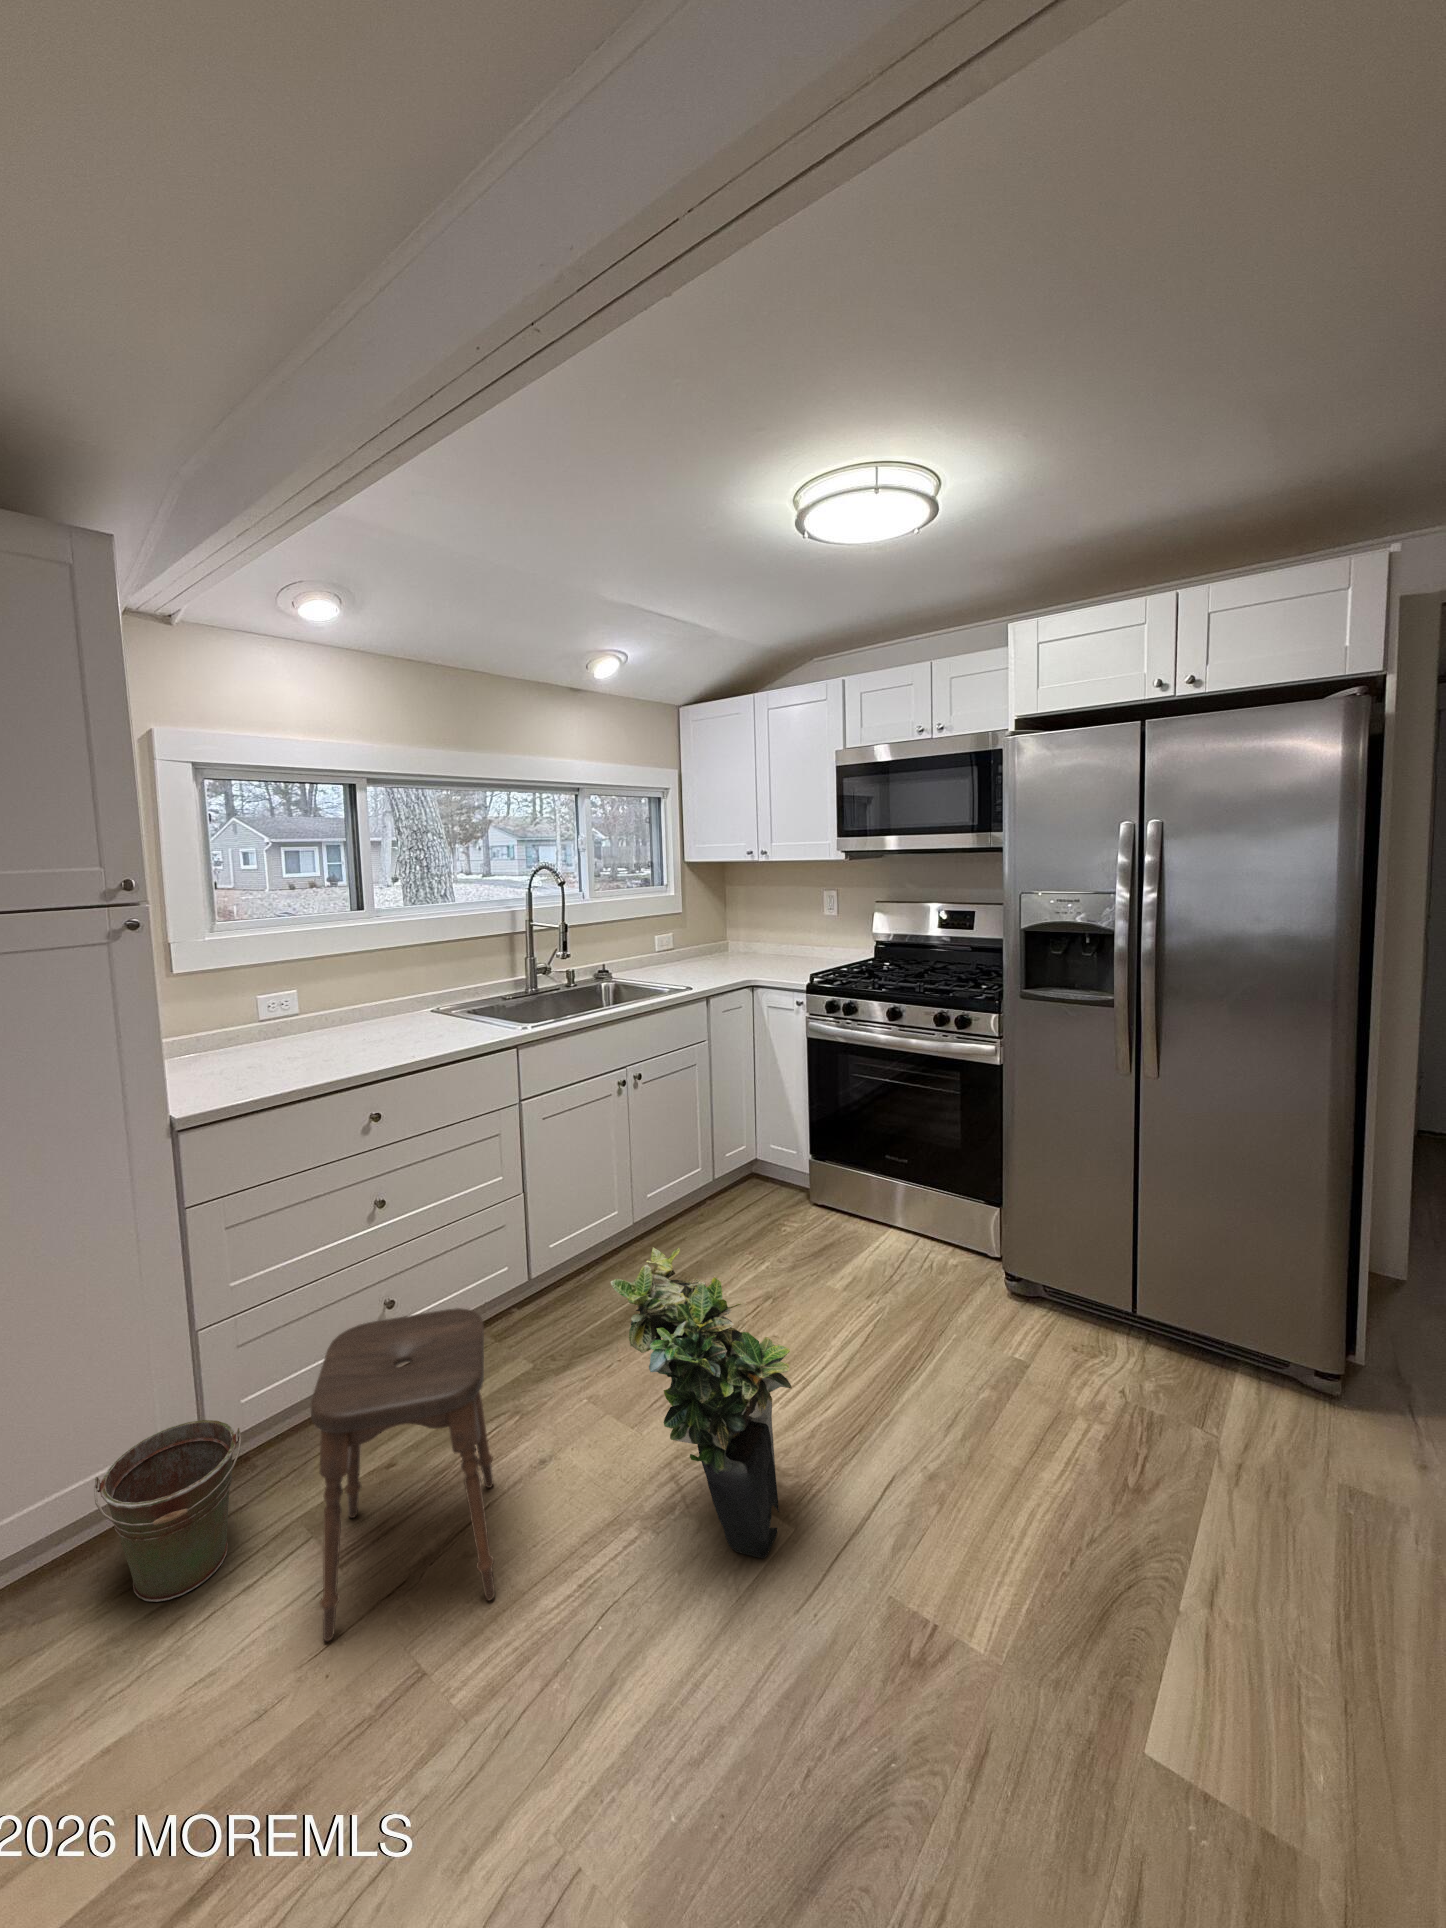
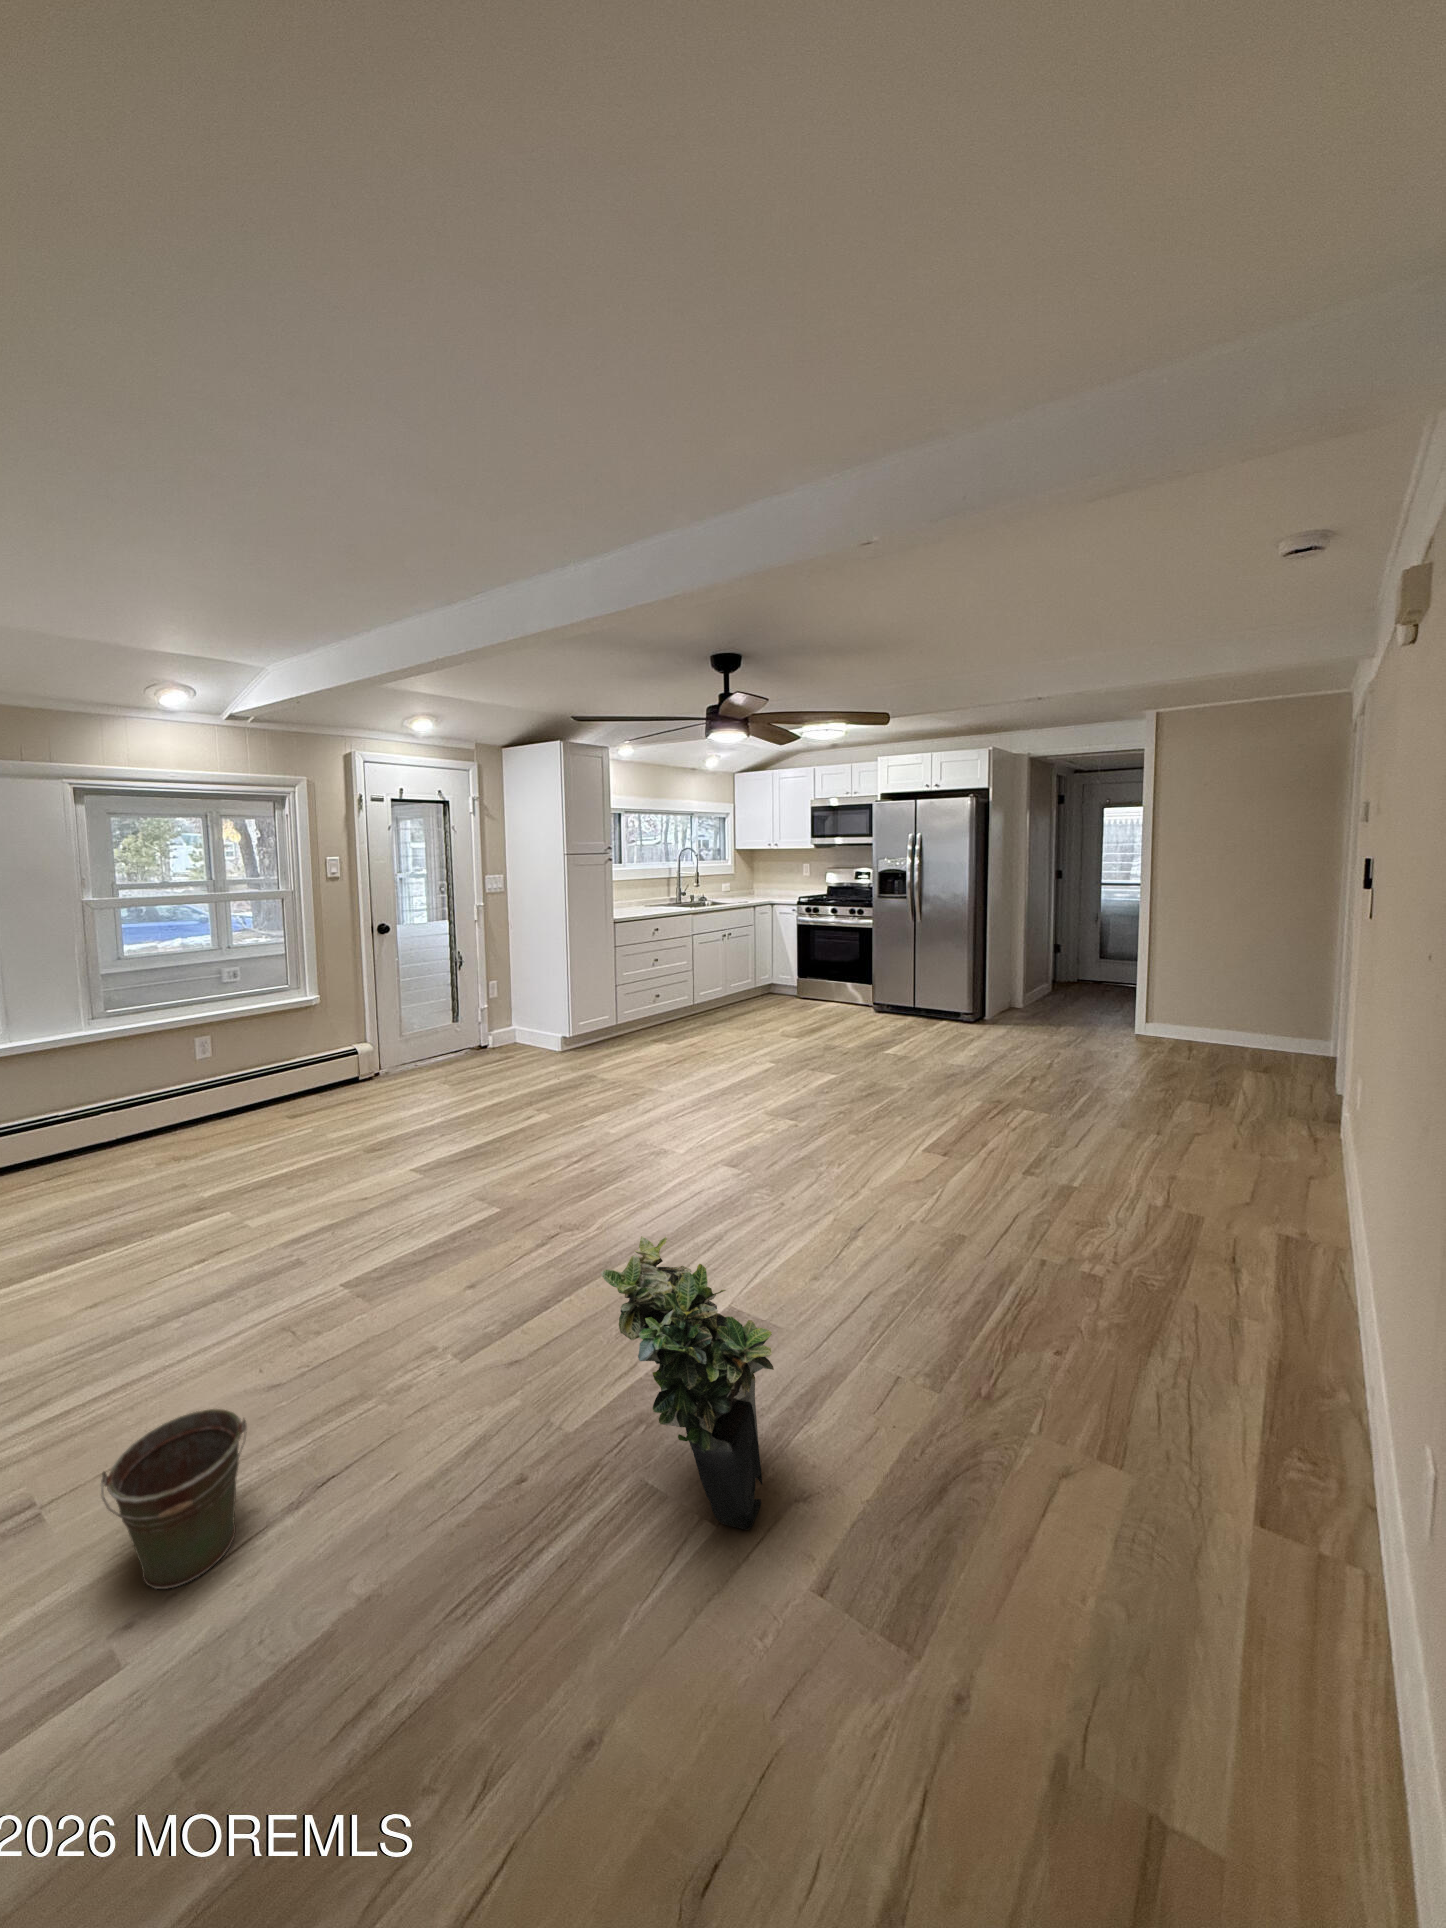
stool: present [310,1308,495,1641] -> none [311,1297,493,1626]

